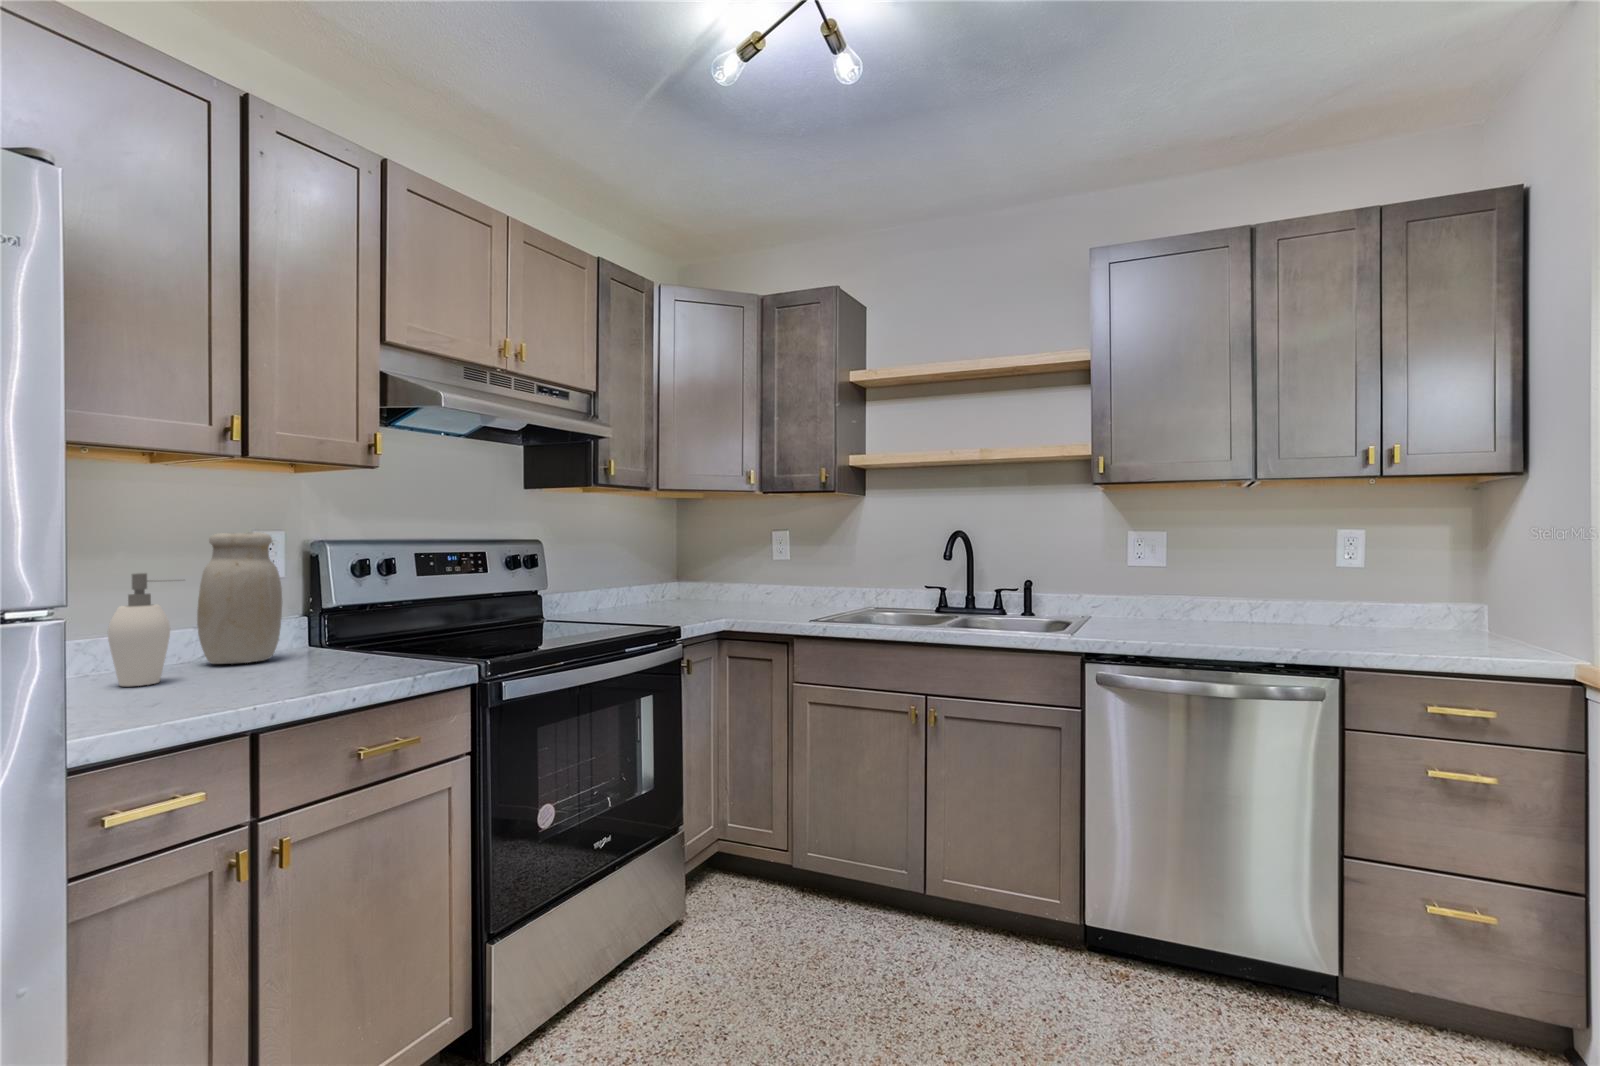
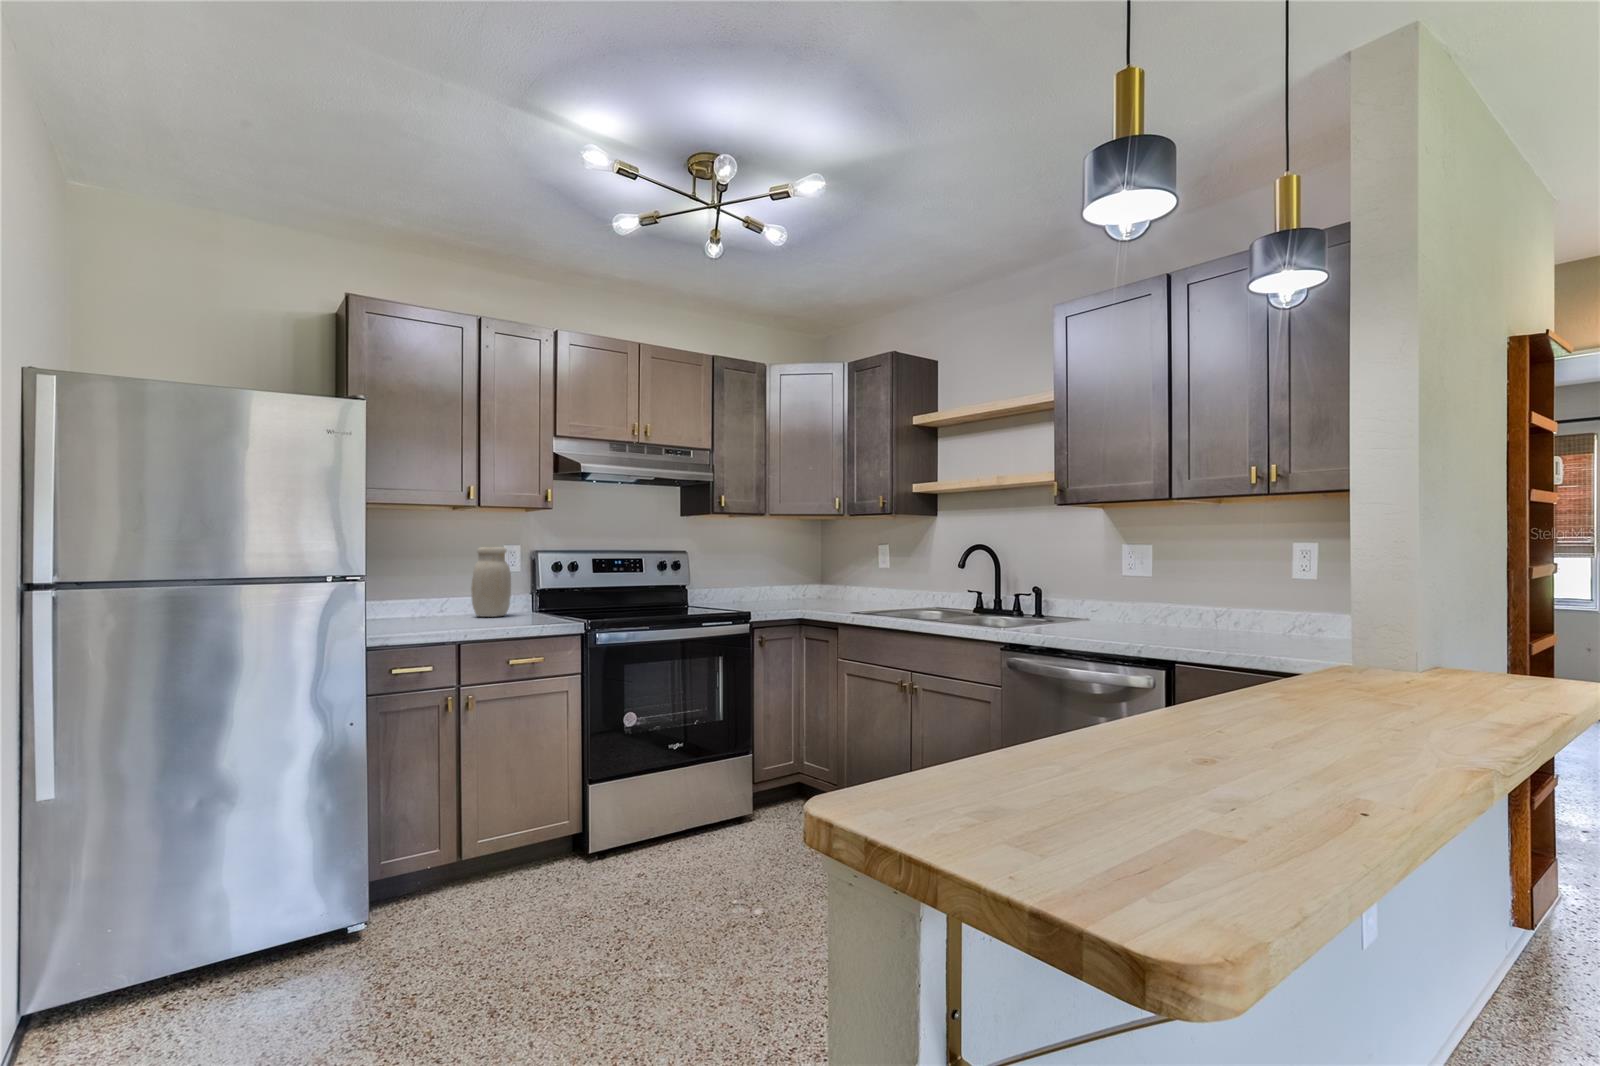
soap dispenser: present [108,573,170,686] -> none [424,568,455,623]

